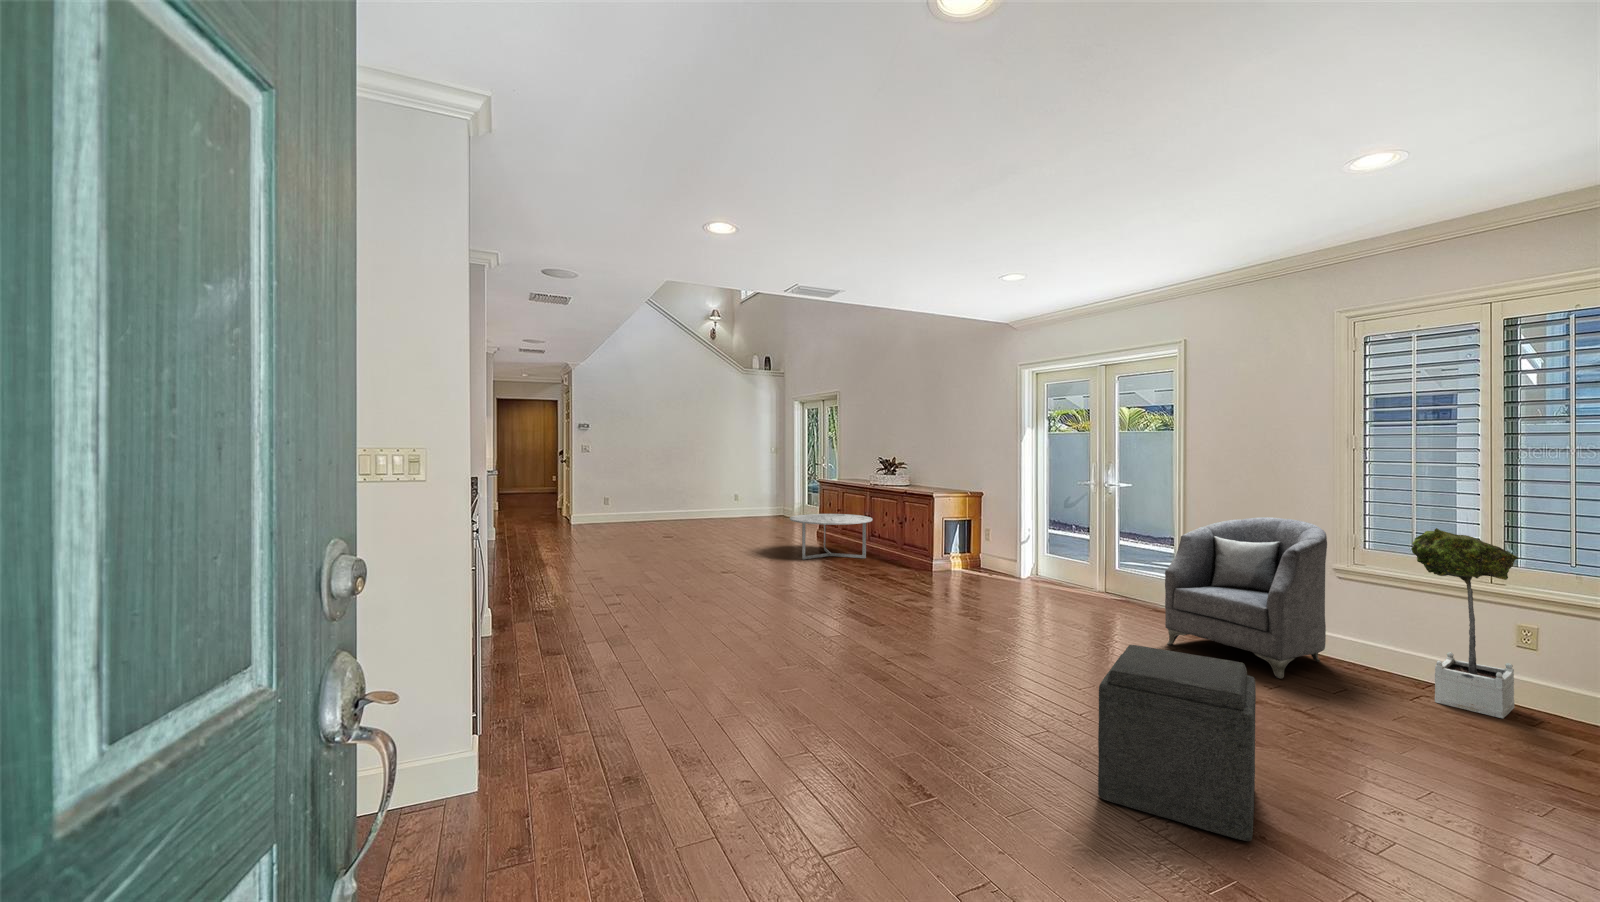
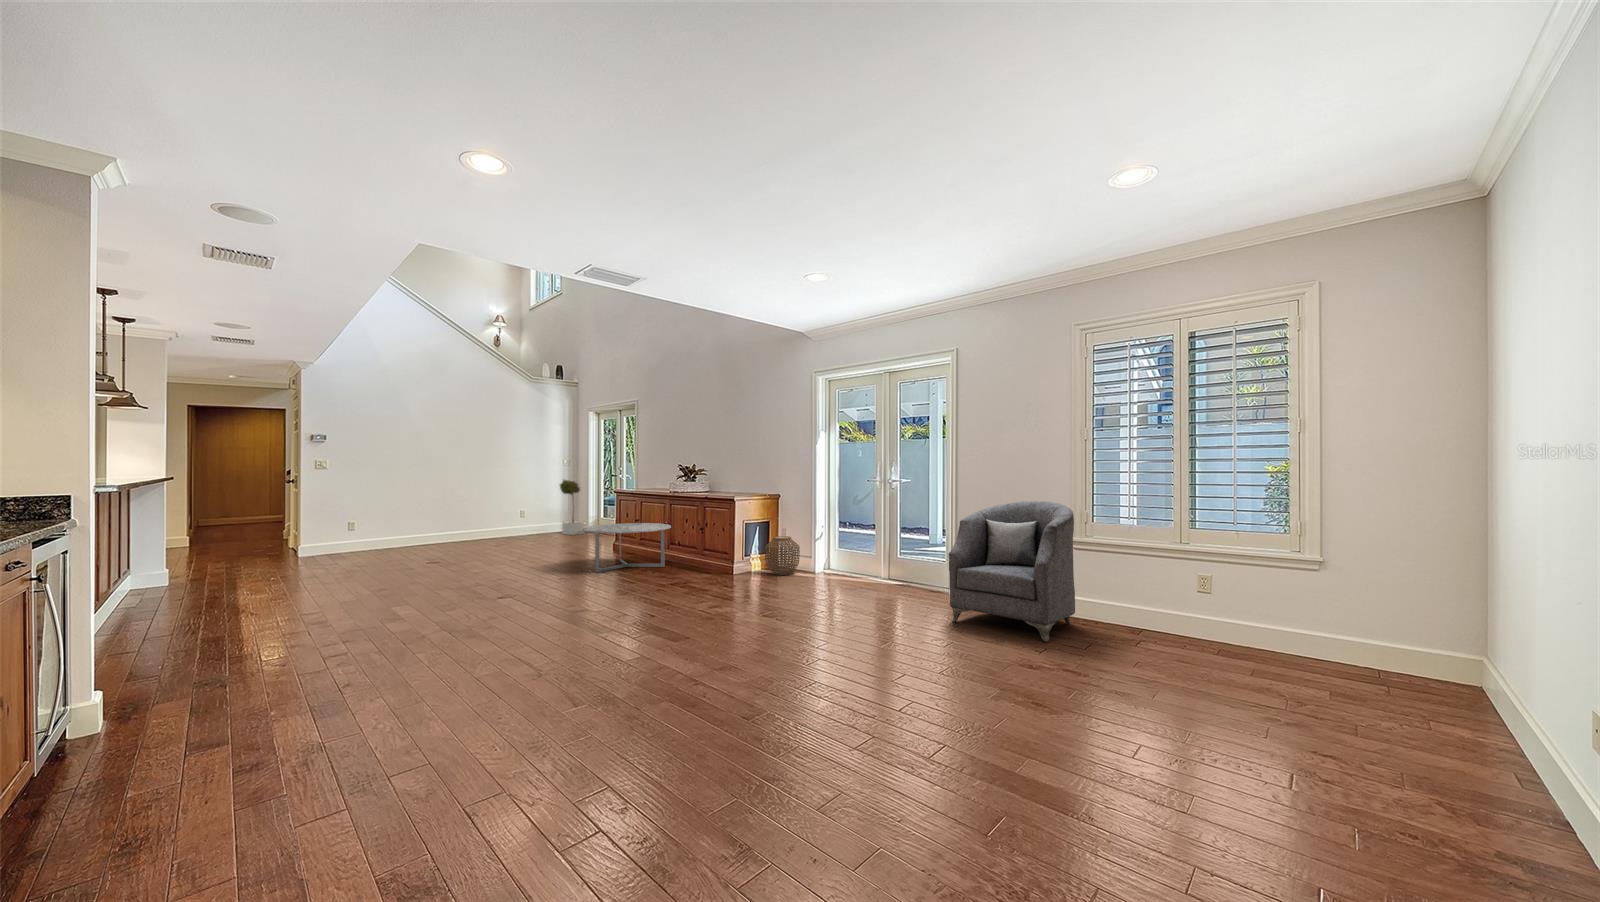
potted tree: present [1411,528,1517,719] -> present [560,480,584,535]
woven basket: none [966,536,1003,576] -> present [765,536,800,575]
ottoman: present [1098,645,1256,841] -> none [921,619,1069,804]

